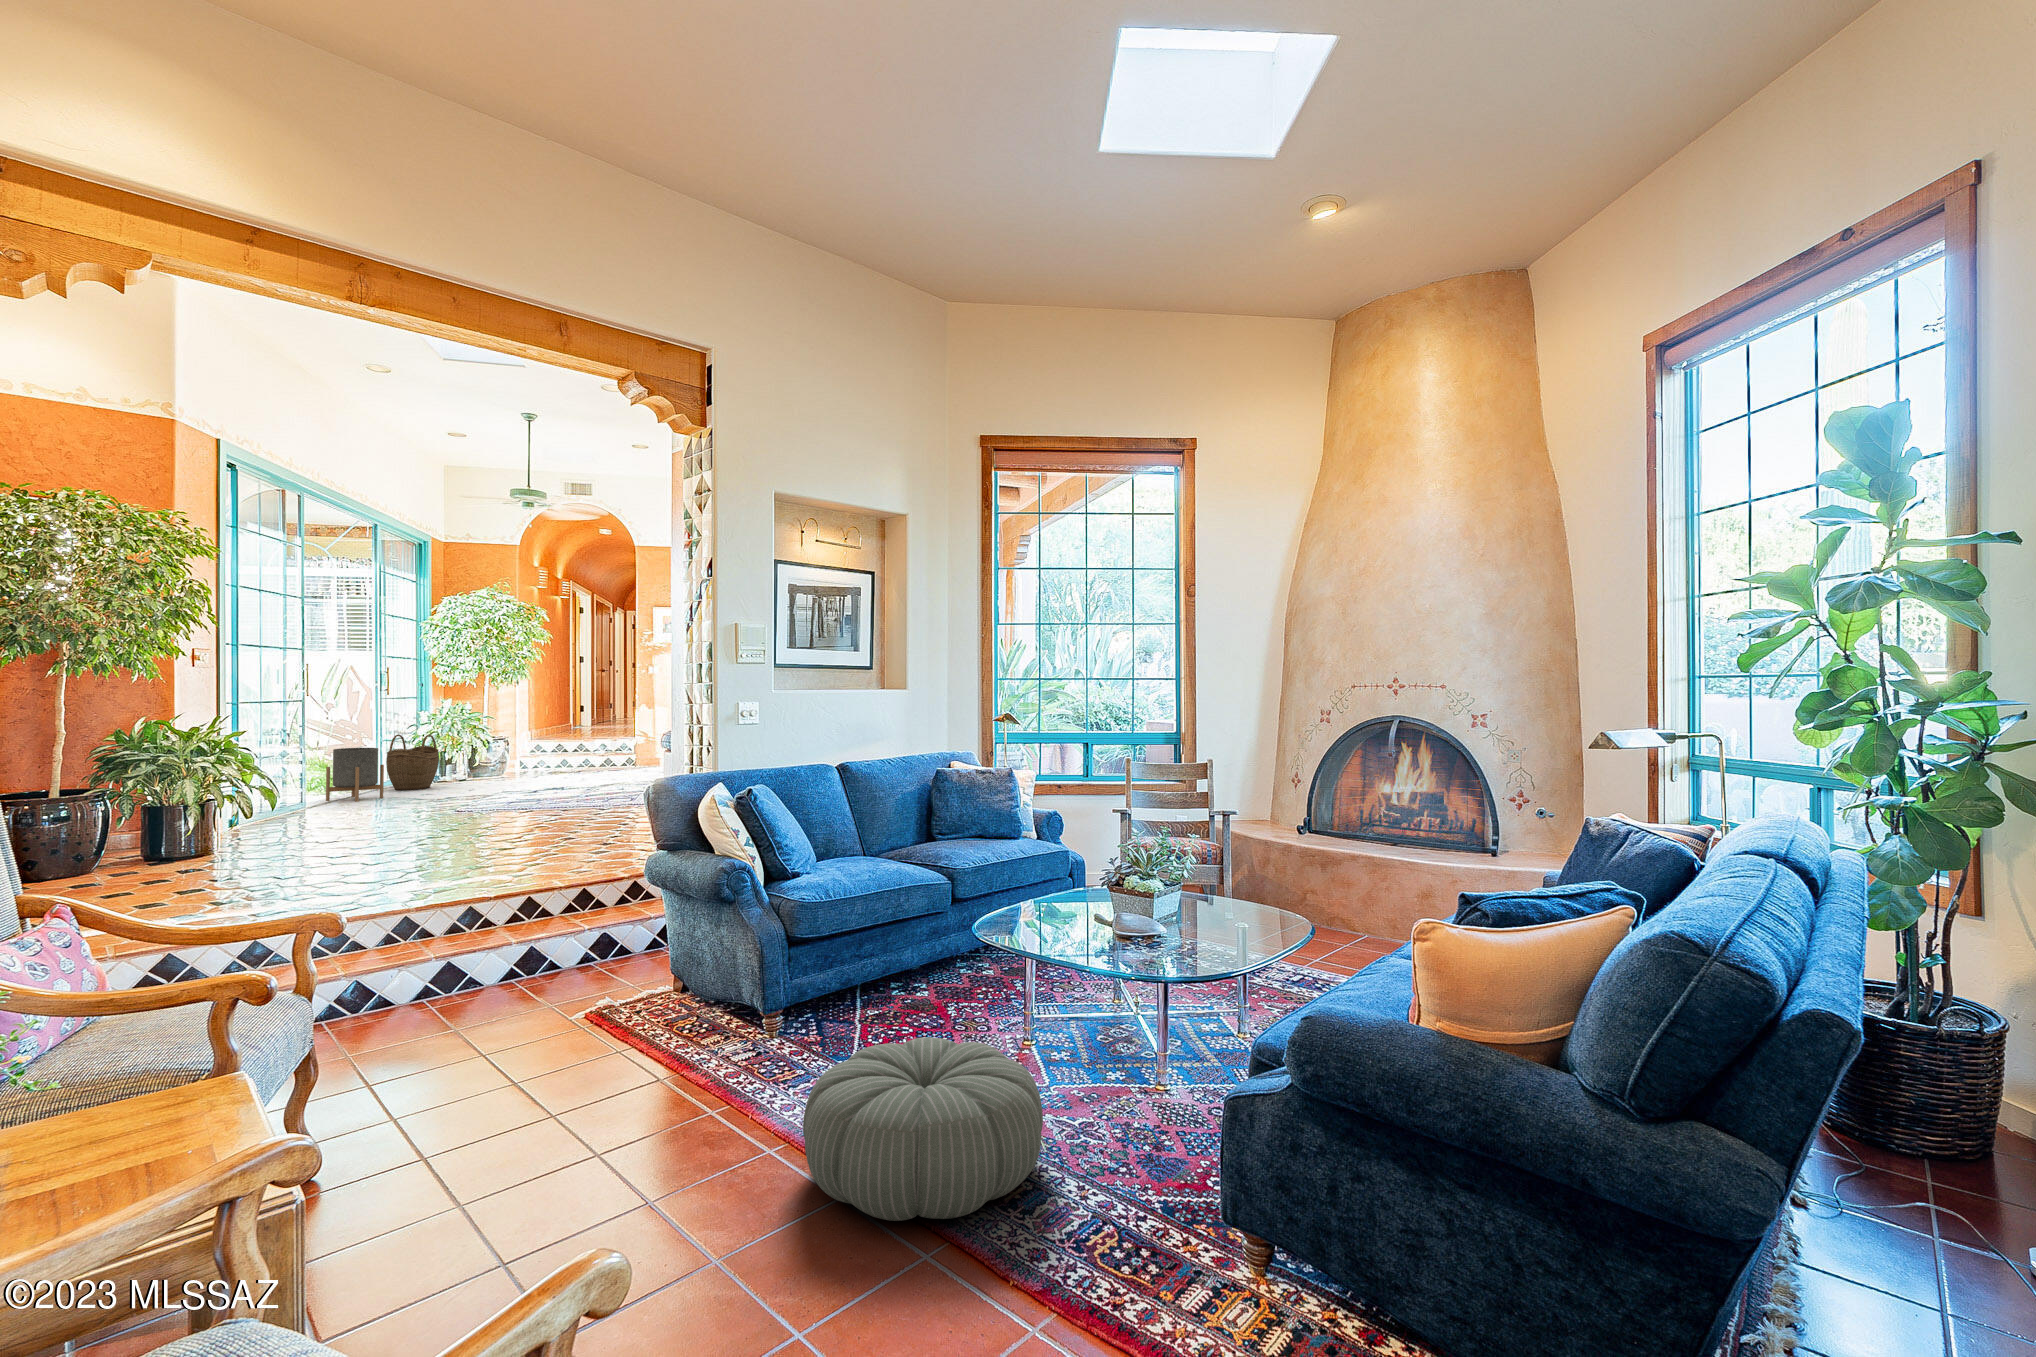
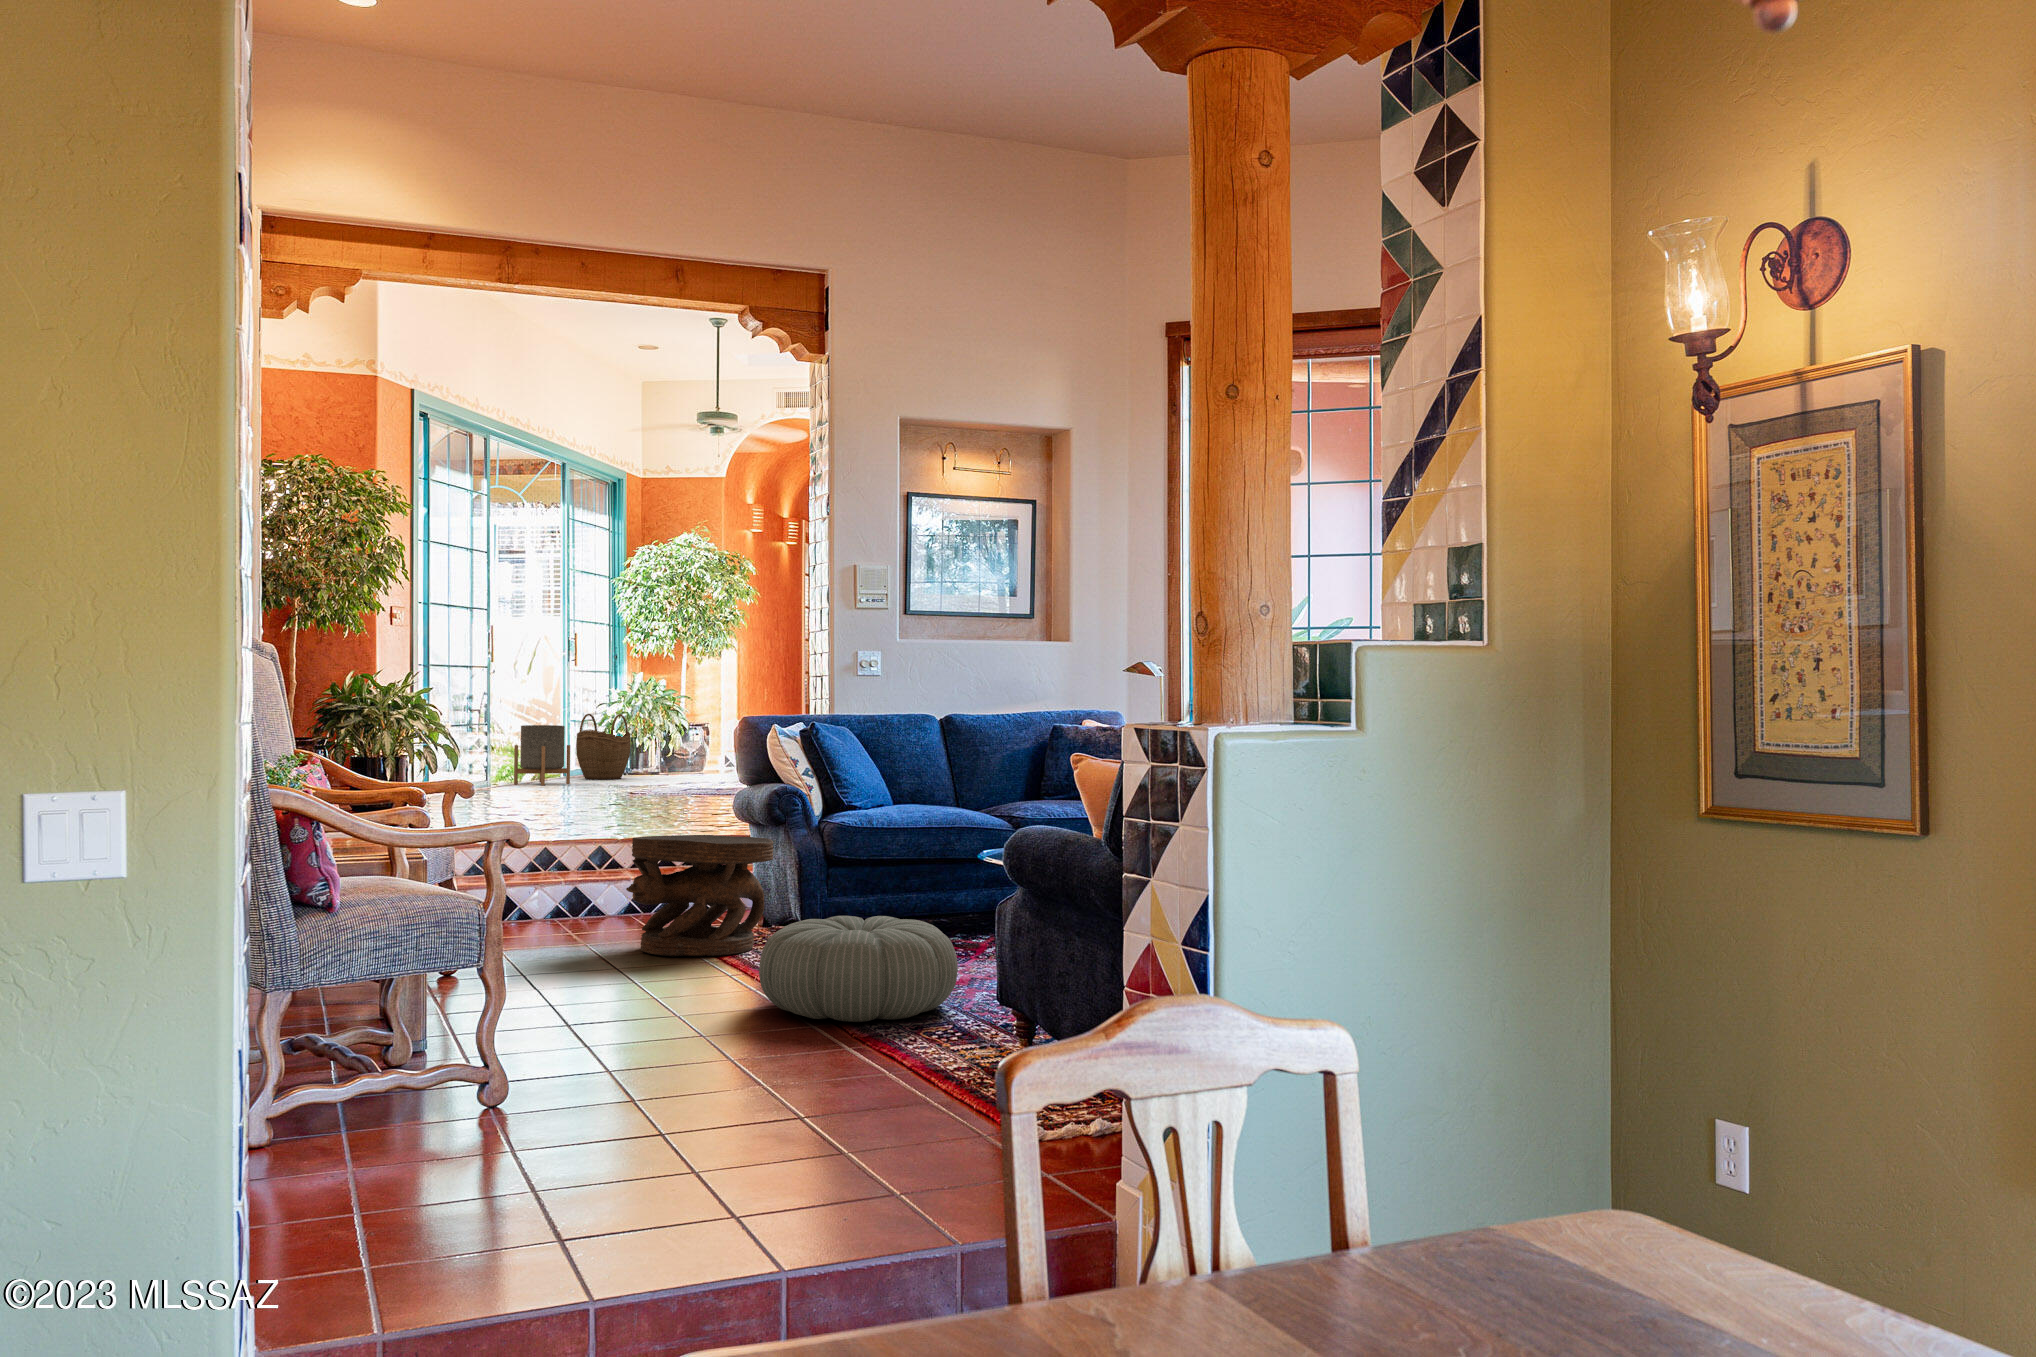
side table: none [546,910,716,1070] -> present [626,835,773,956]

